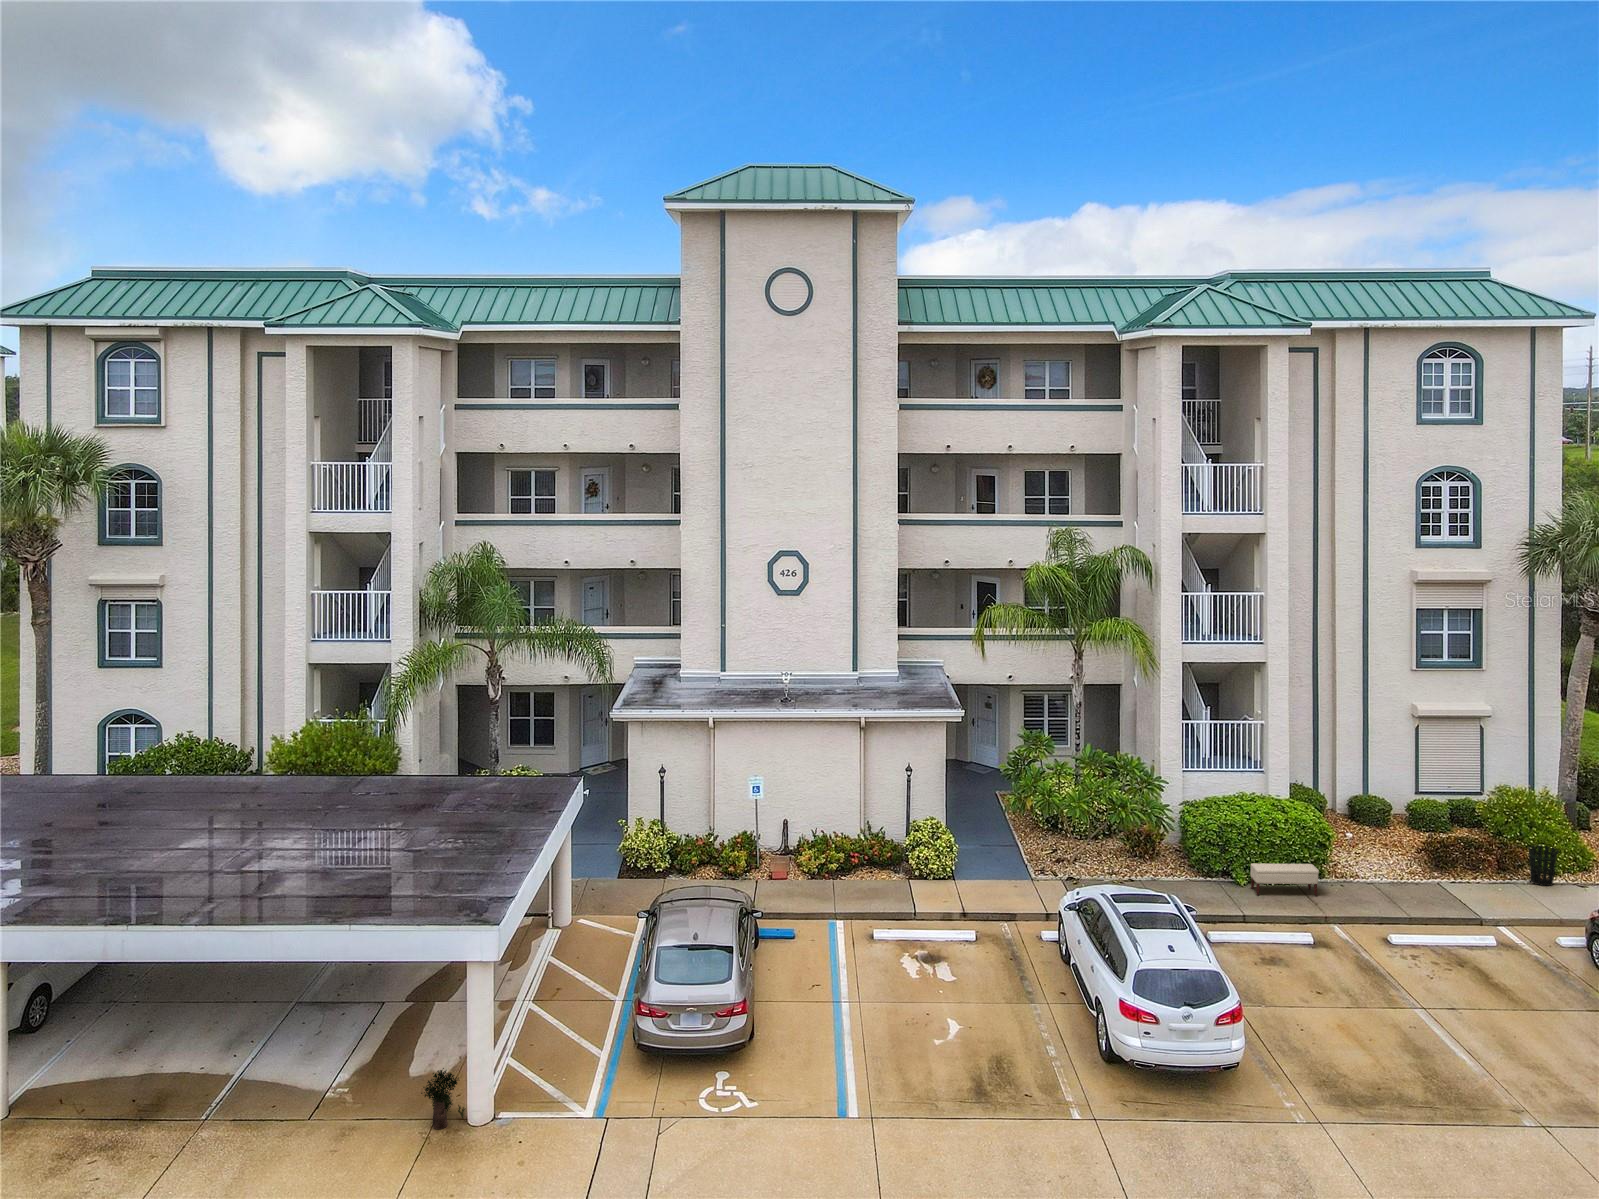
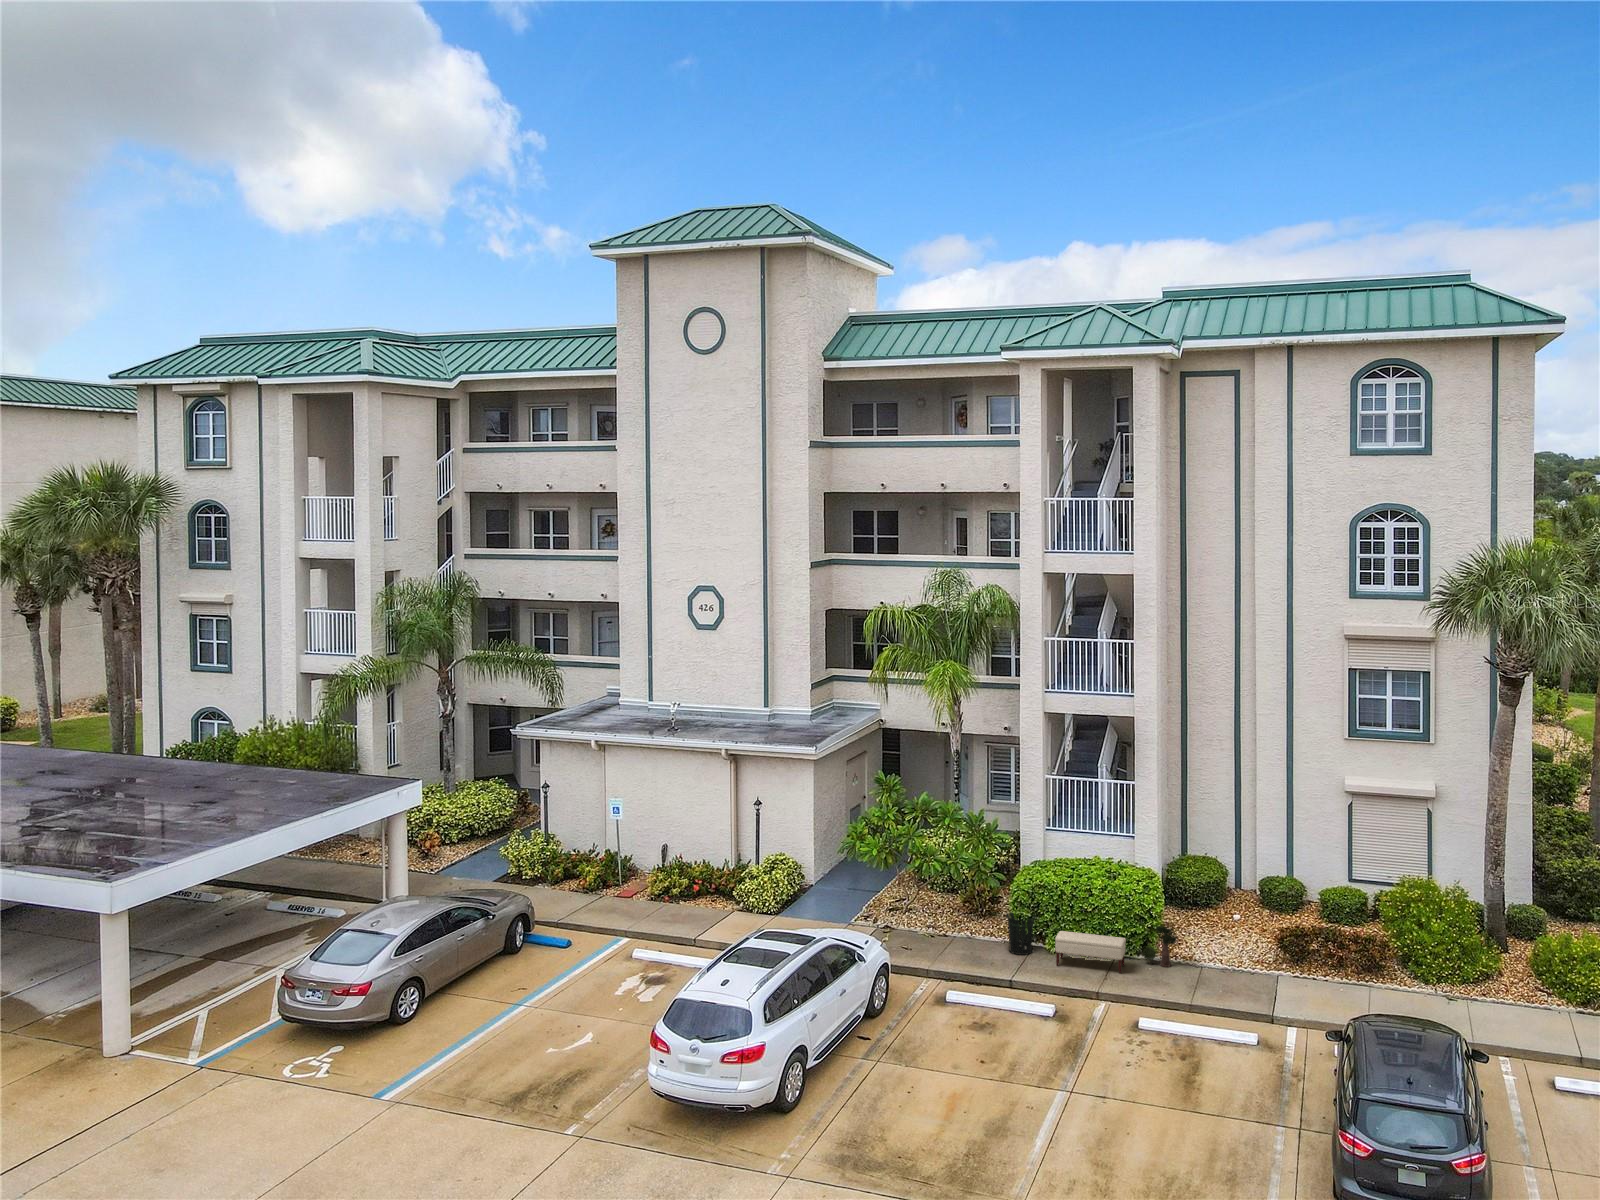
waste bin: present [1528,845,1559,886] -> present [1006,912,1035,955]
potted plant: present [421,1068,465,1129] -> present [1142,925,1178,967]

